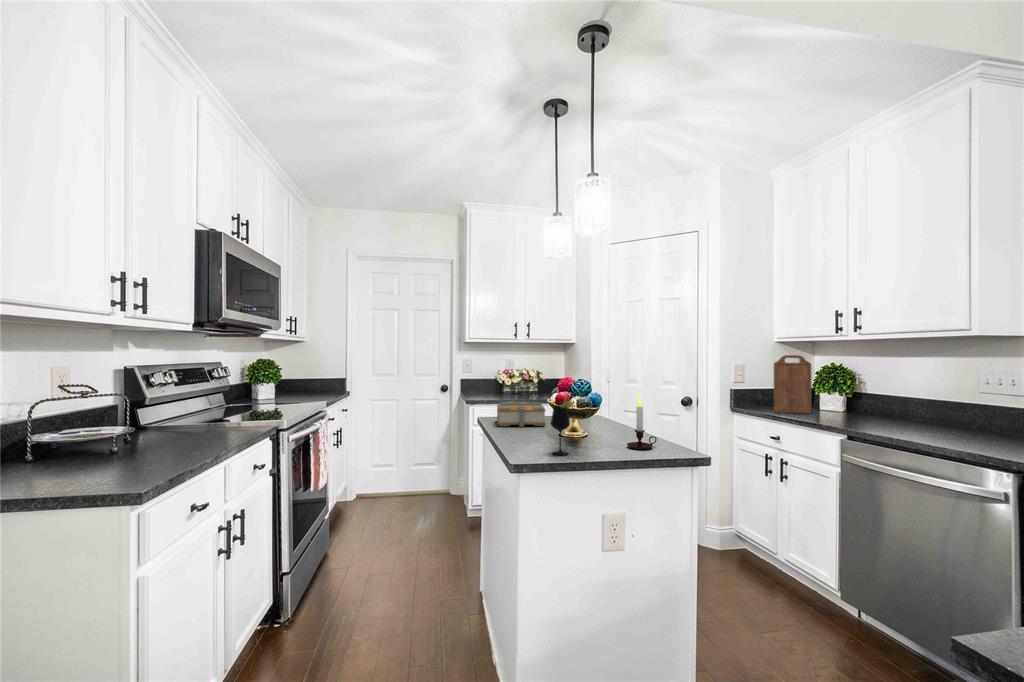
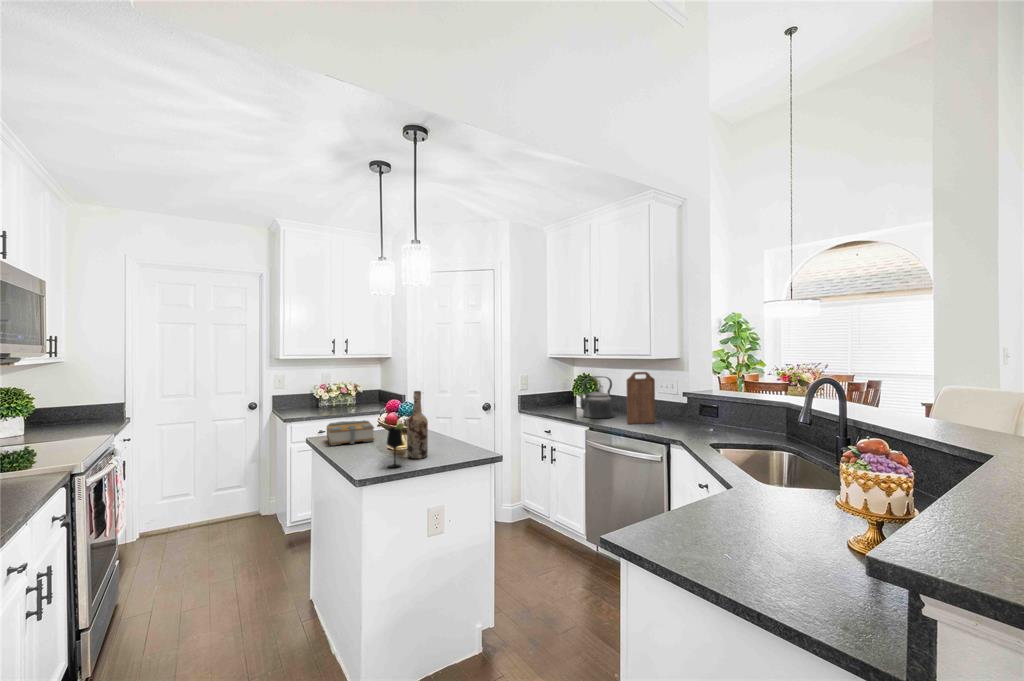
cutting board: present [774,355,812,414] -> present [626,372,655,424]
wine bottle: none [578,365,603,448] -> present [407,391,428,459]
kettle: none [824,366,885,426] -> present [578,376,613,419]
candle: present [627,394,656,449] -> none [446,411,468,455]

